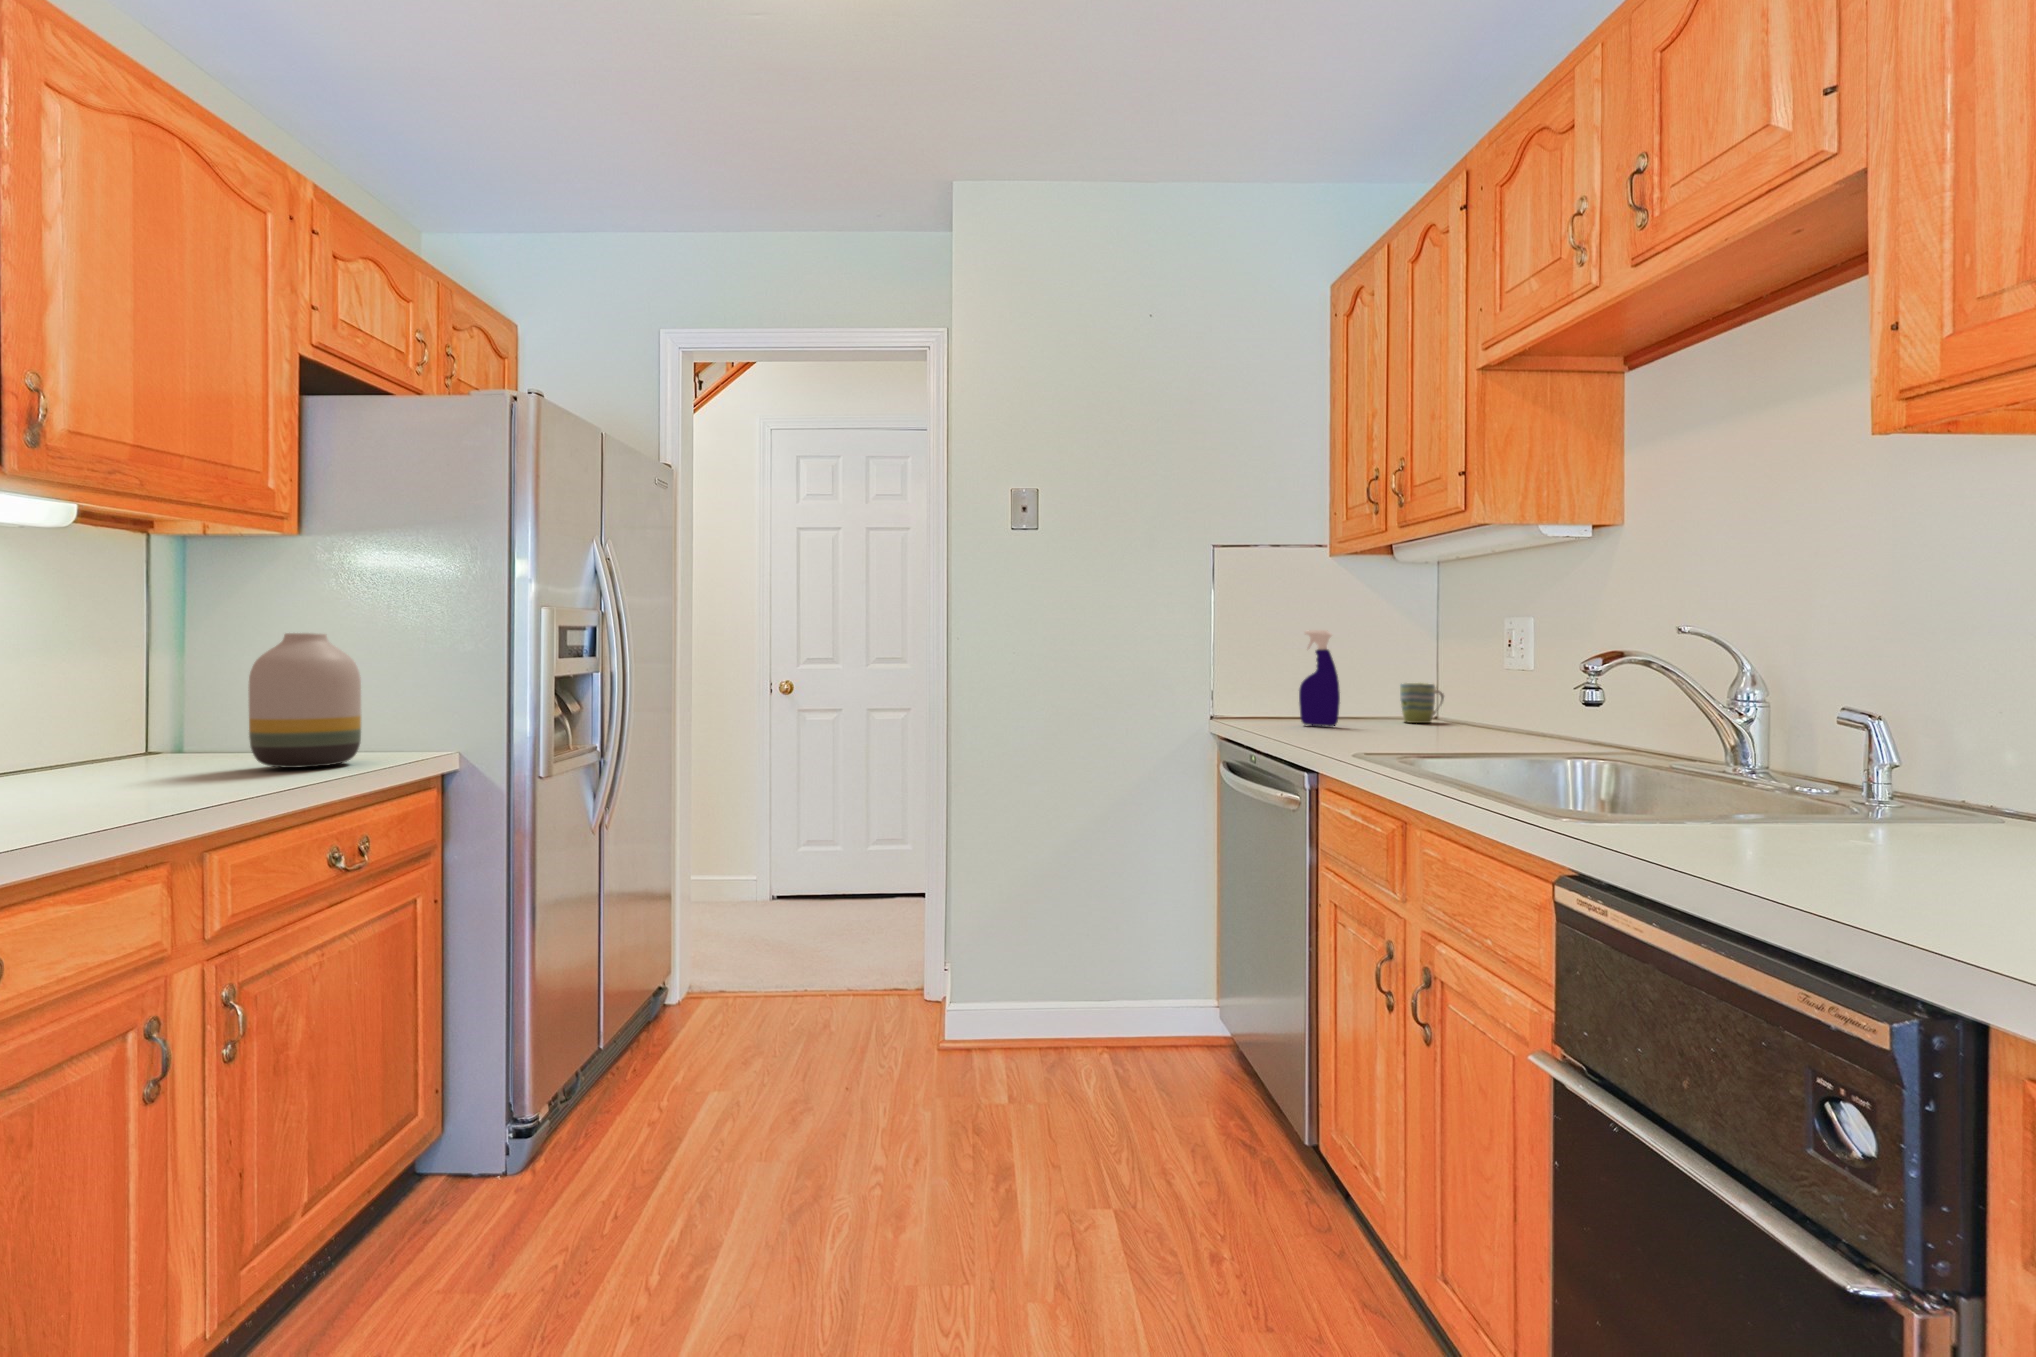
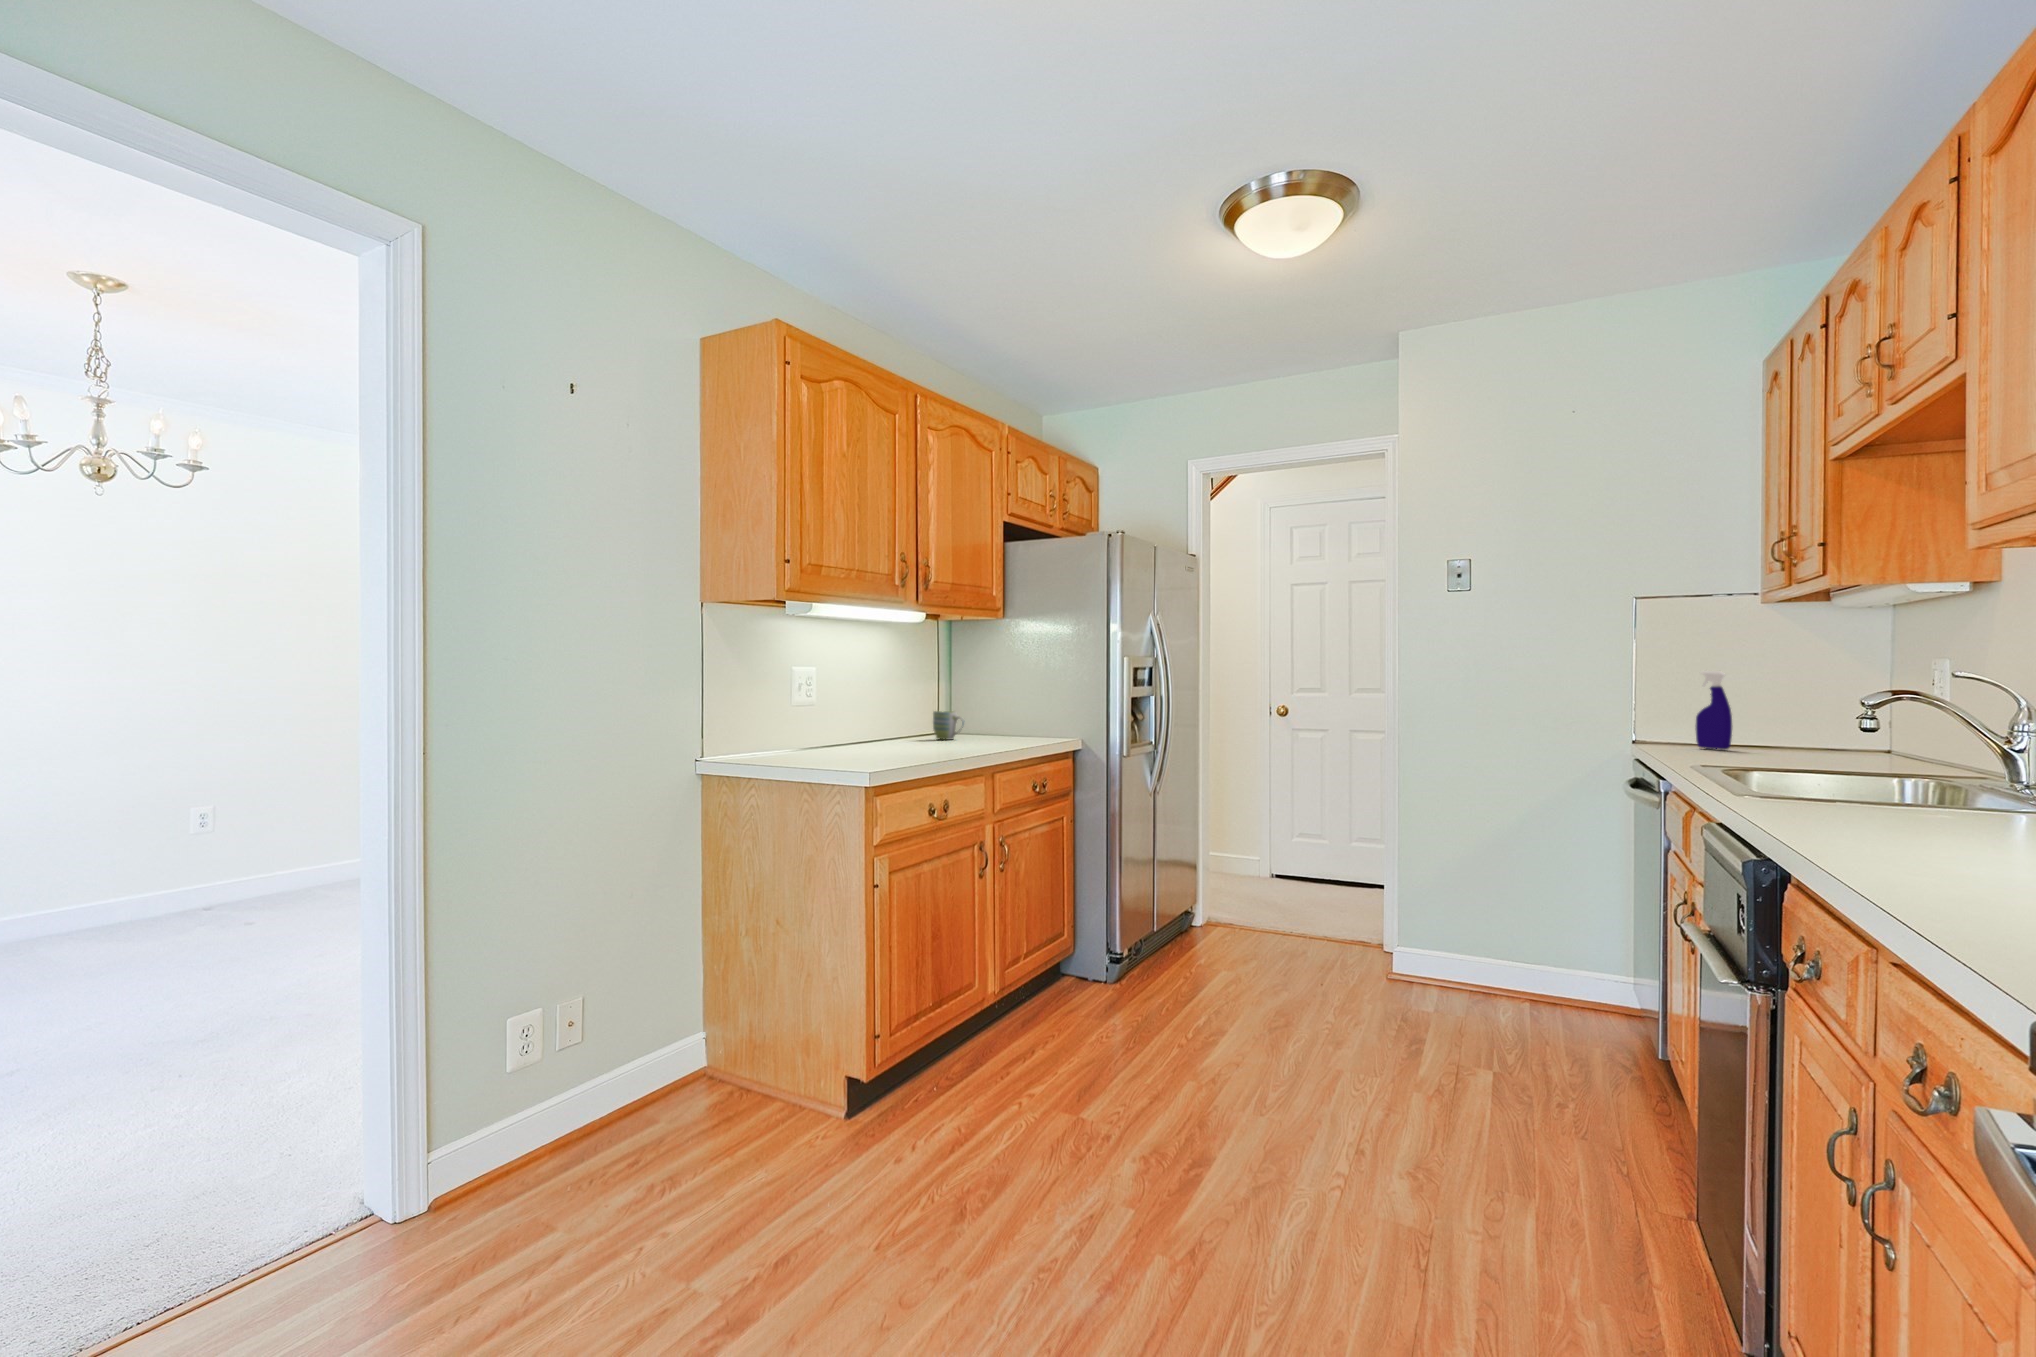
vase: present [248,633,361,768] -> none [989,673,1038,742]
mug: present [1400,683,1444,723] -> present [933,711,964,740]

